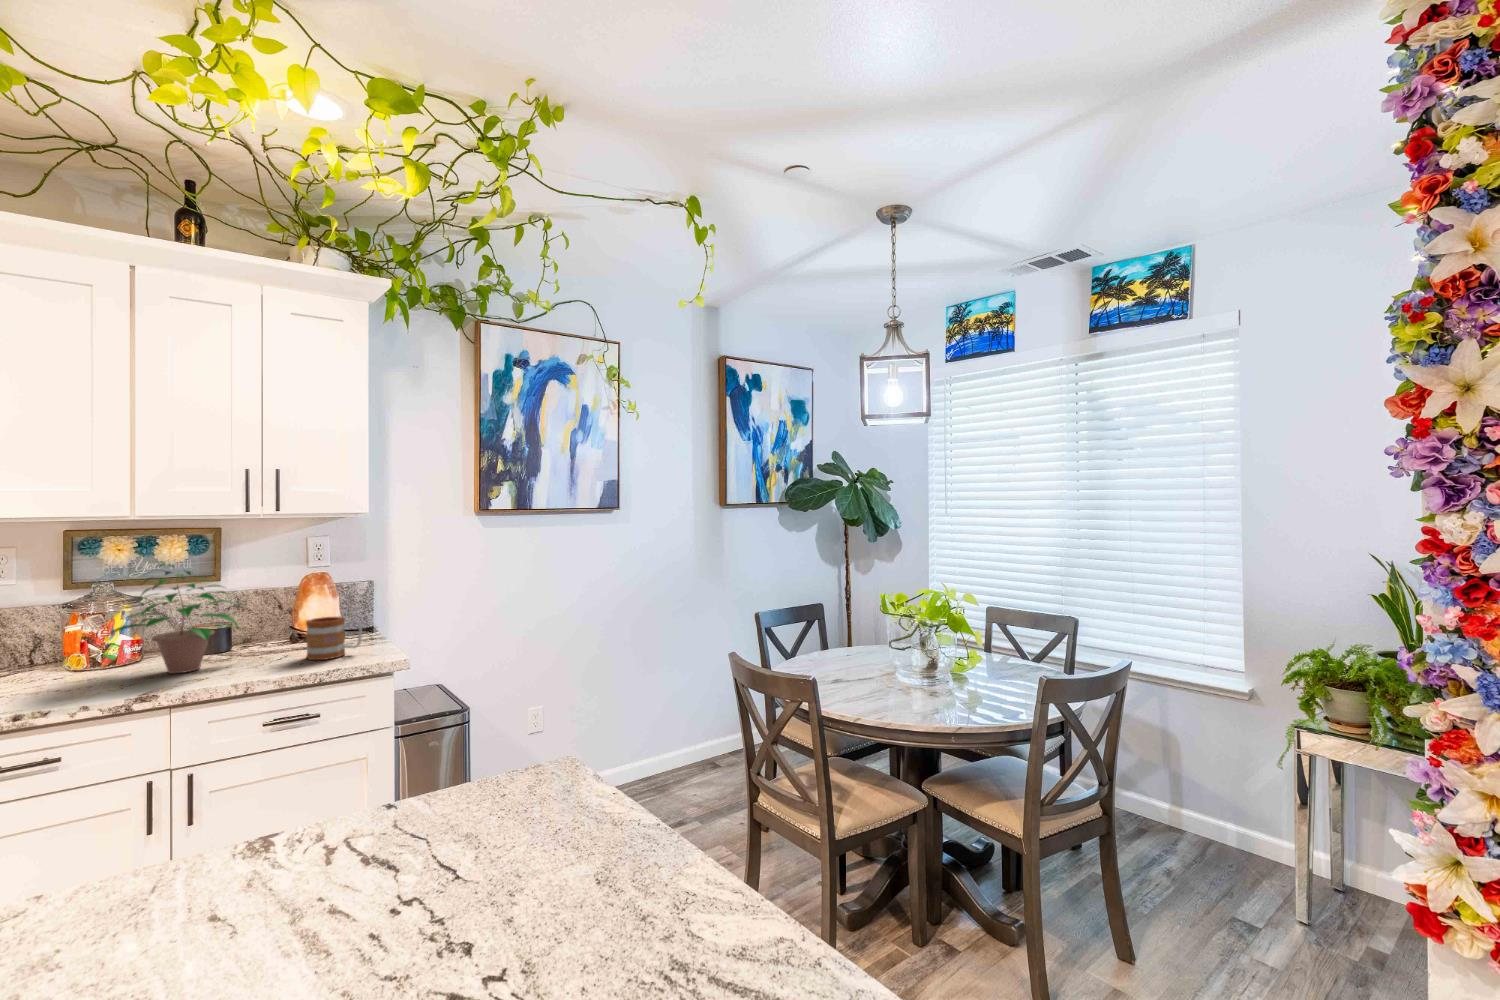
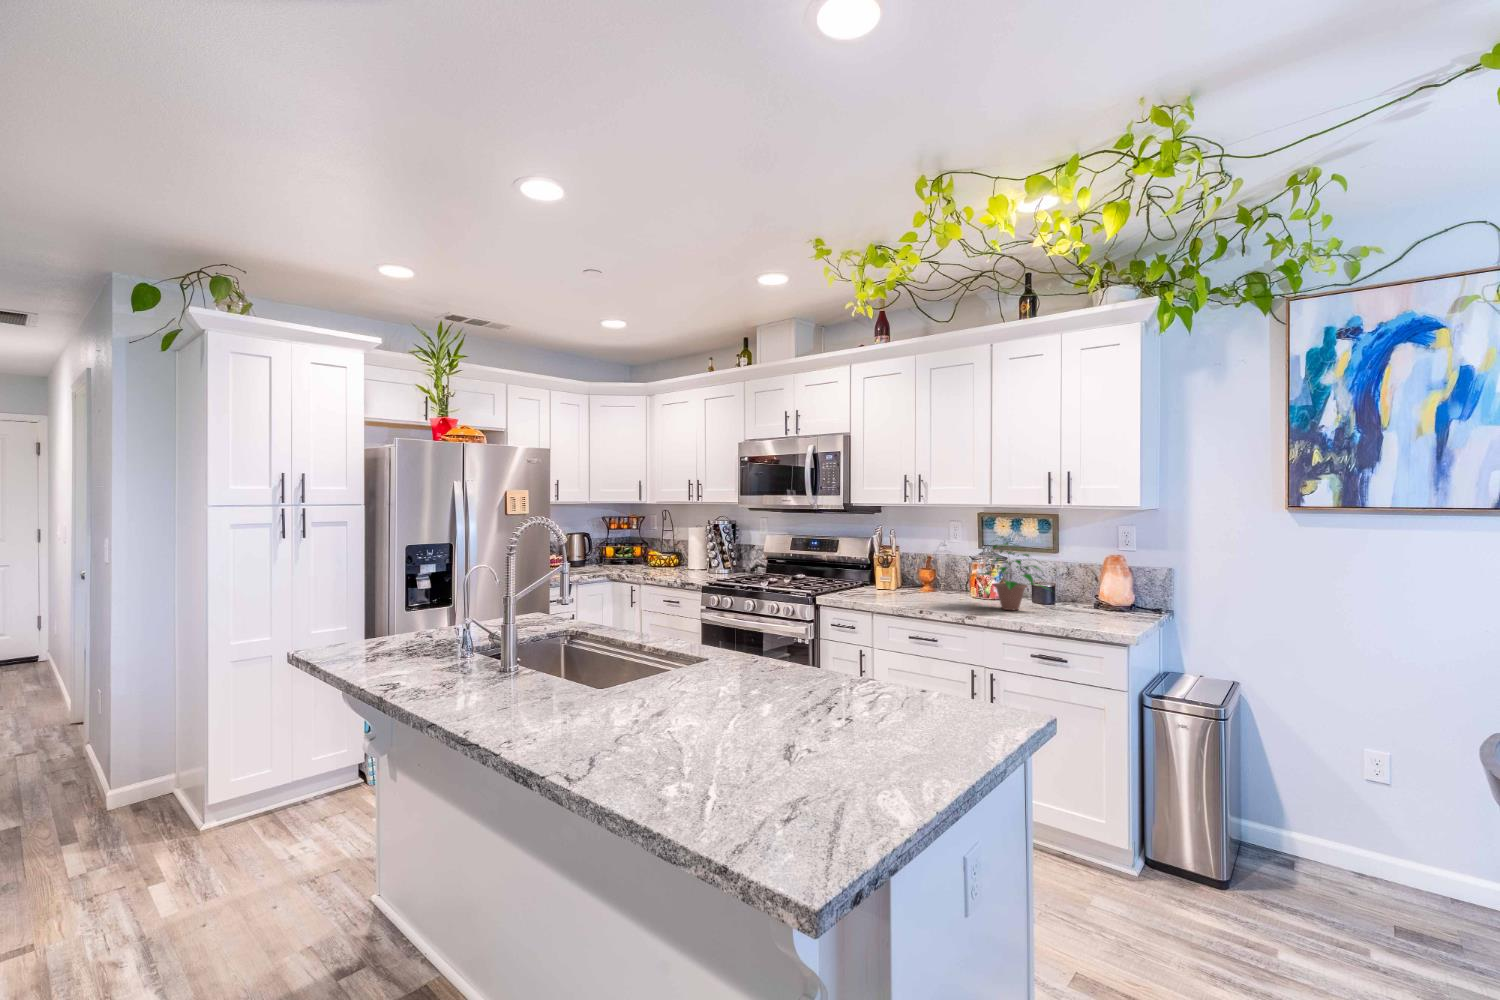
mug: present [306,617,362,660] -> none [1079,590,1120,623]

